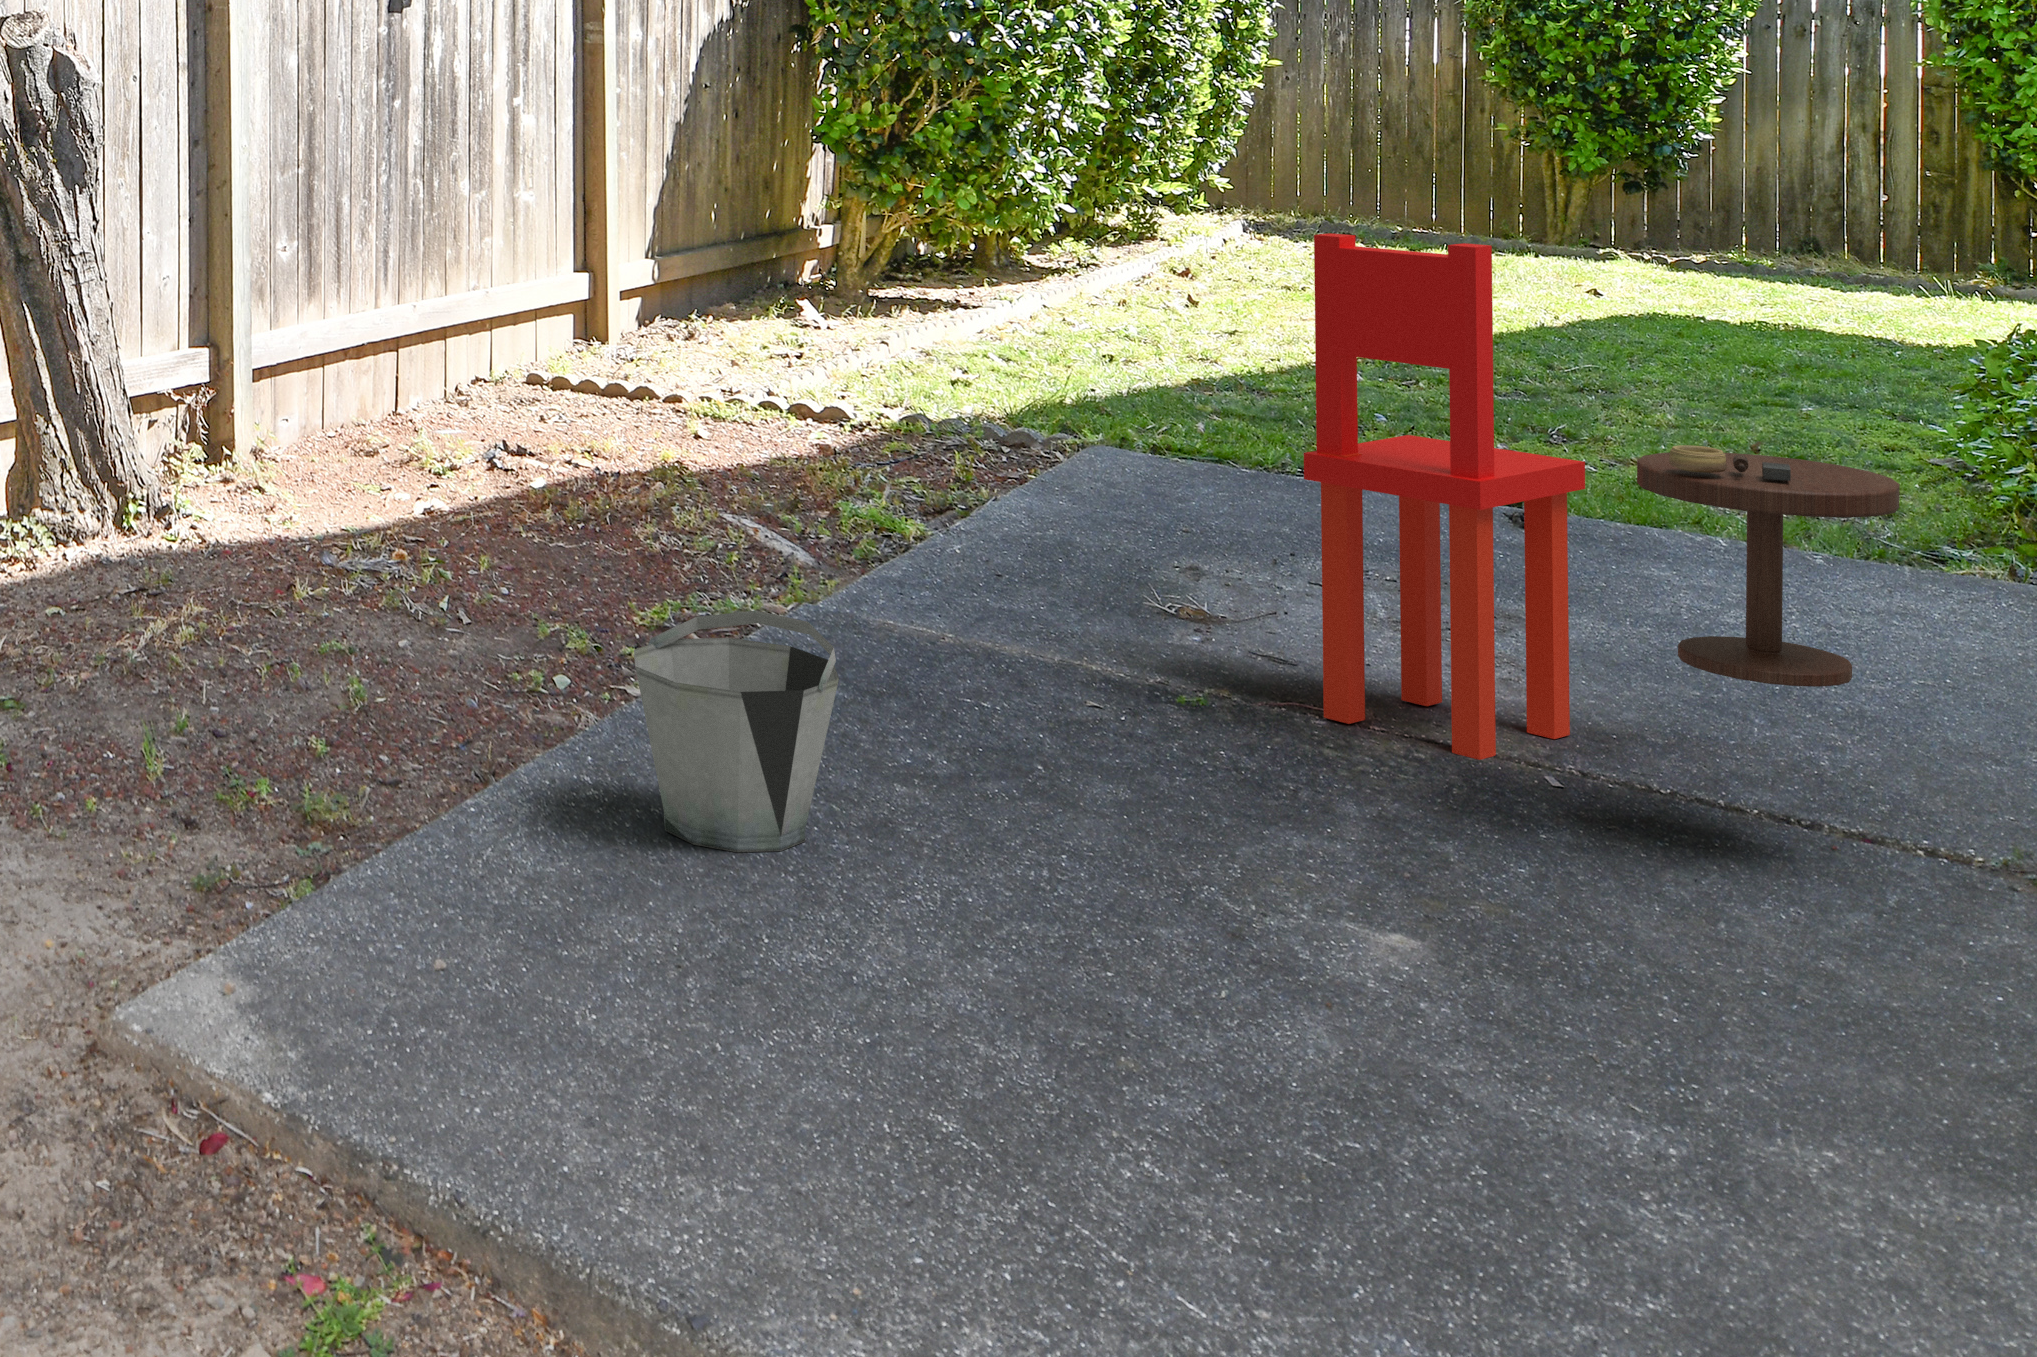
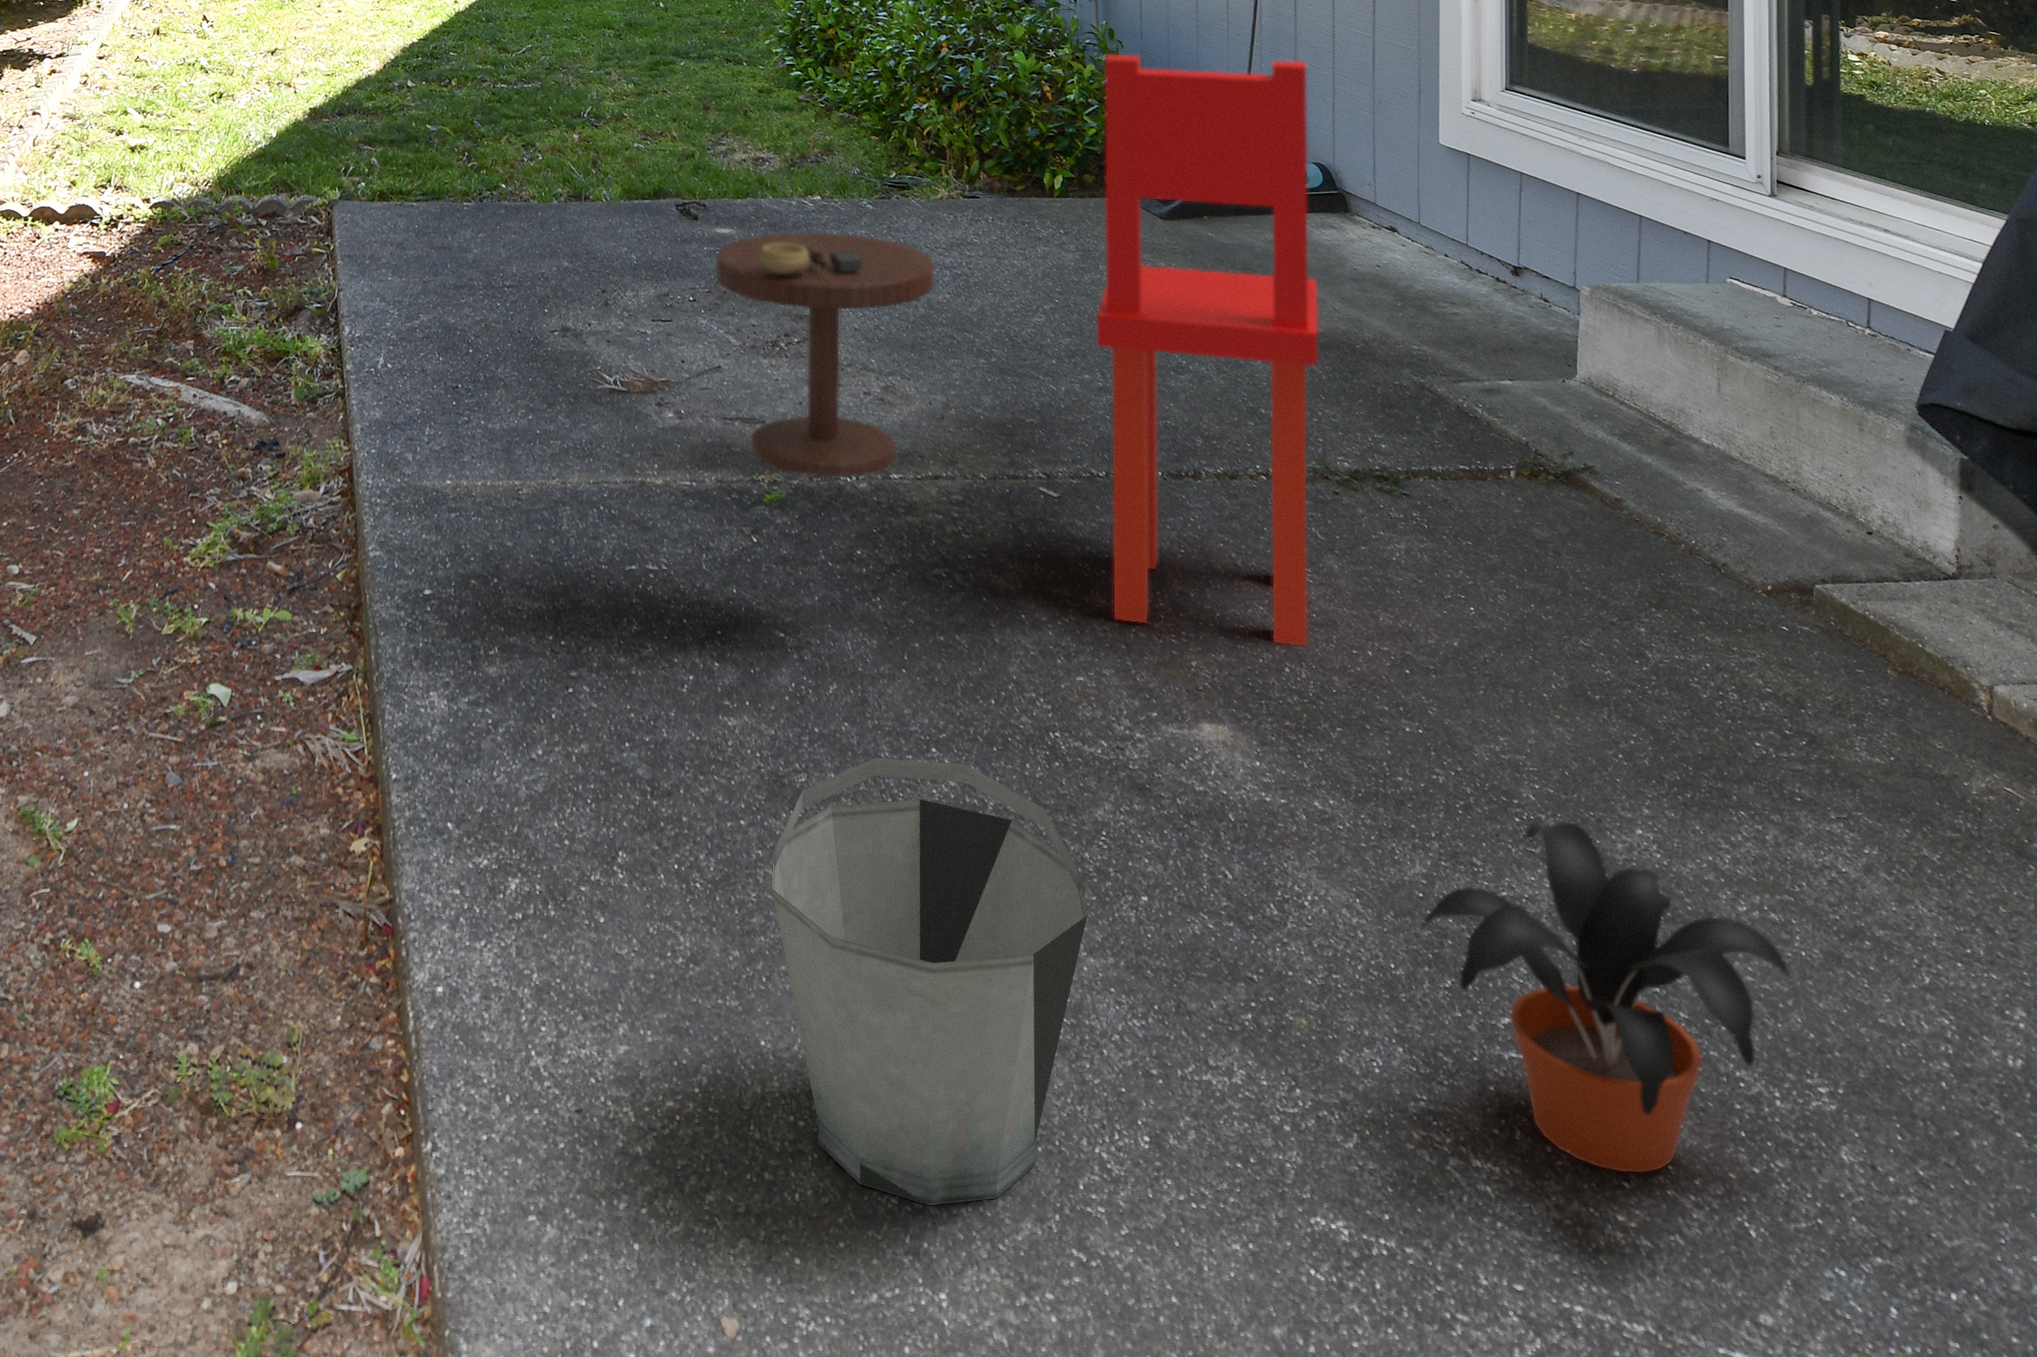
side table: present [1637,445,1900,853] -> present [716,233,934,476]
potted plant: none [1054,731,1318,947] -> present [1422,823,1794,1172]

